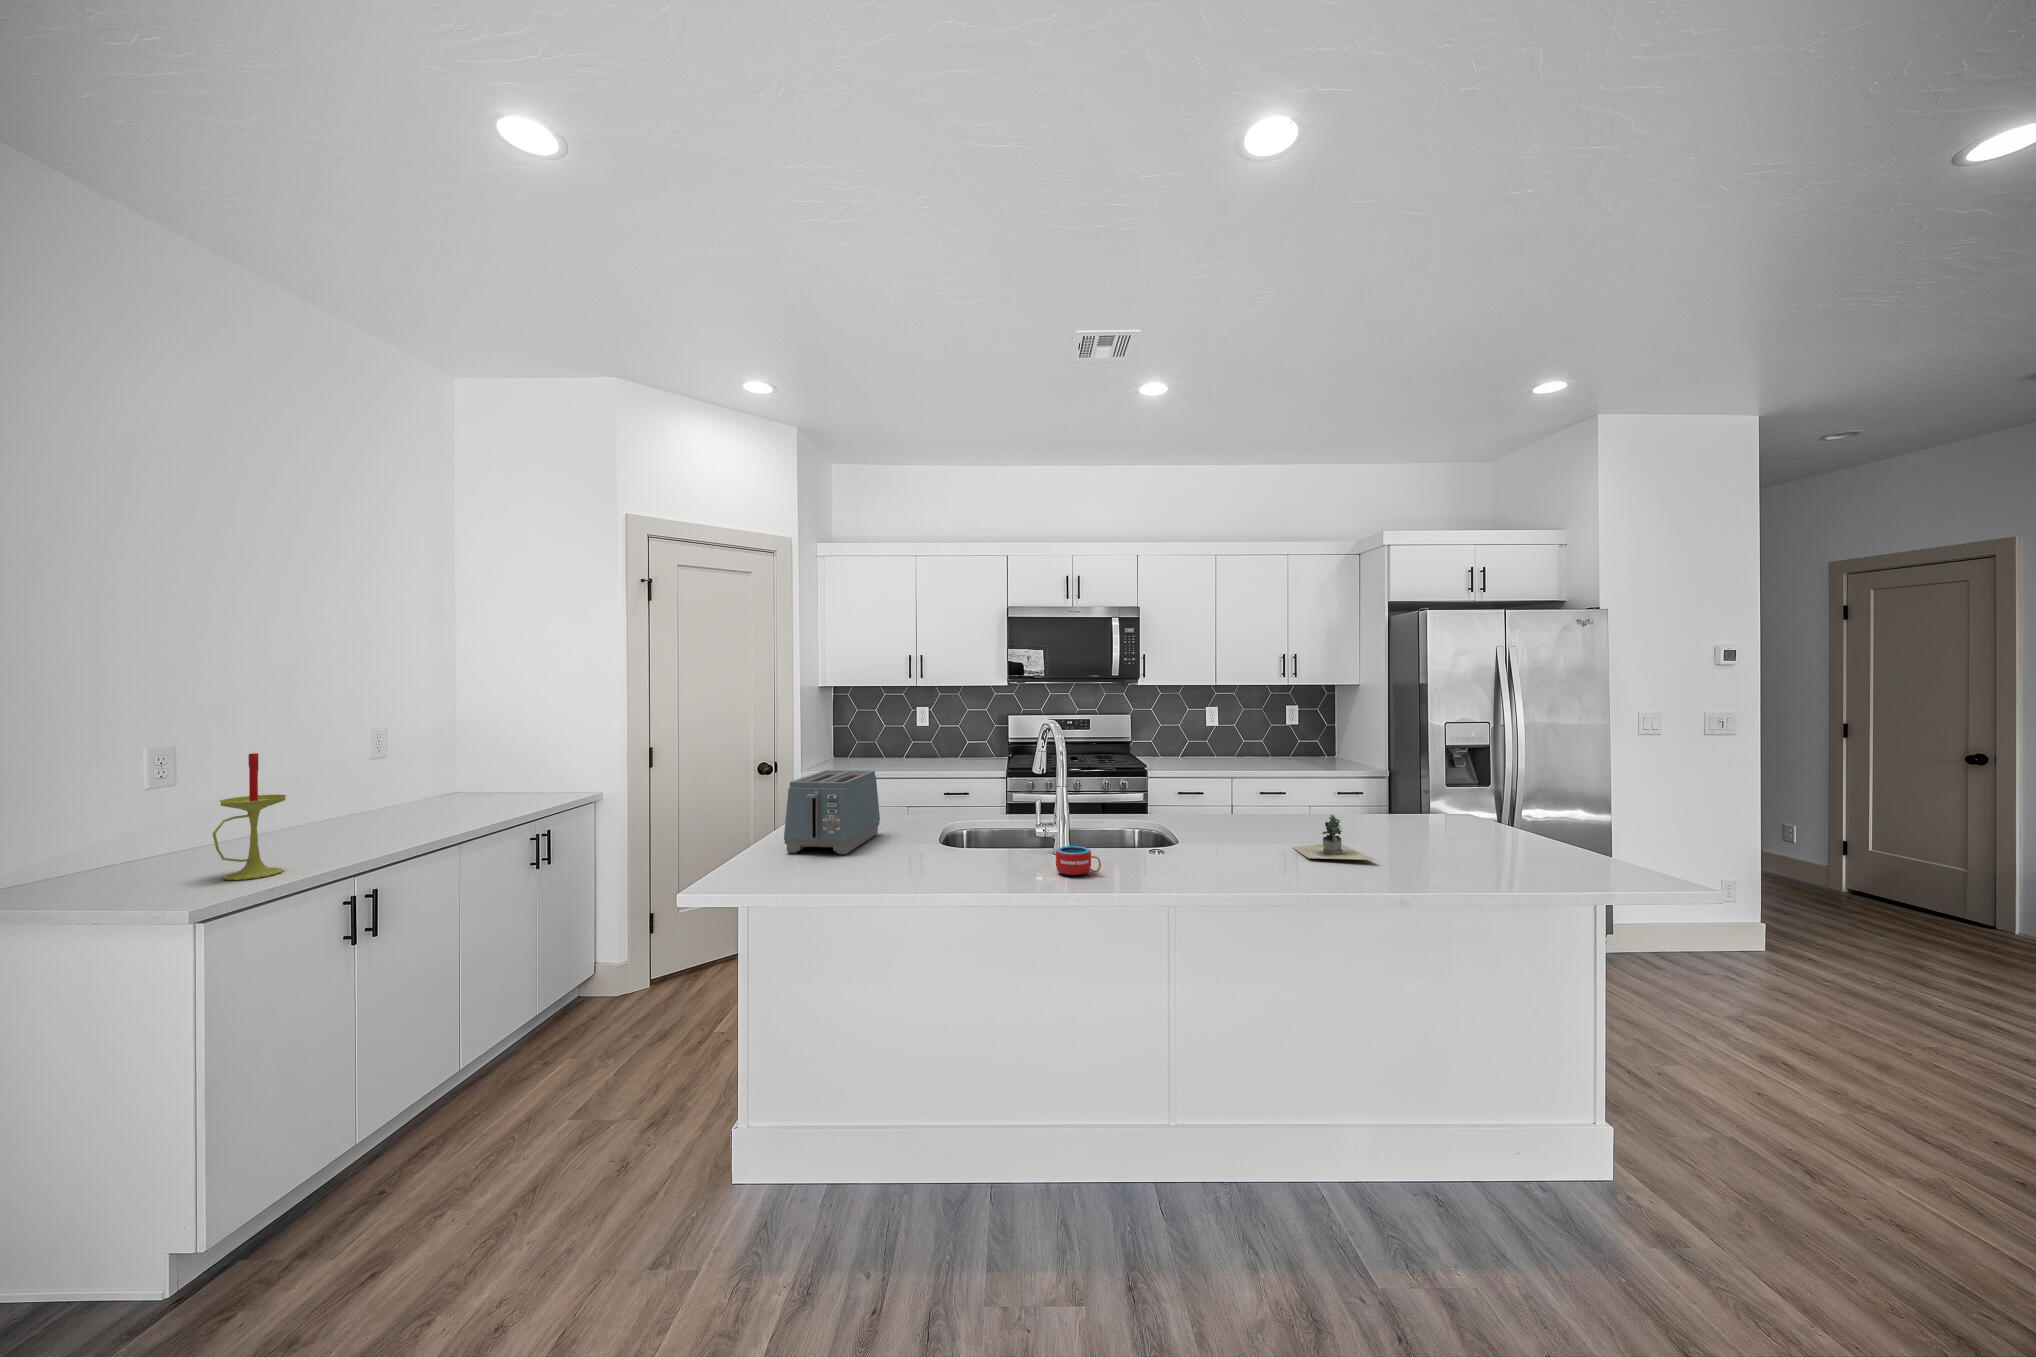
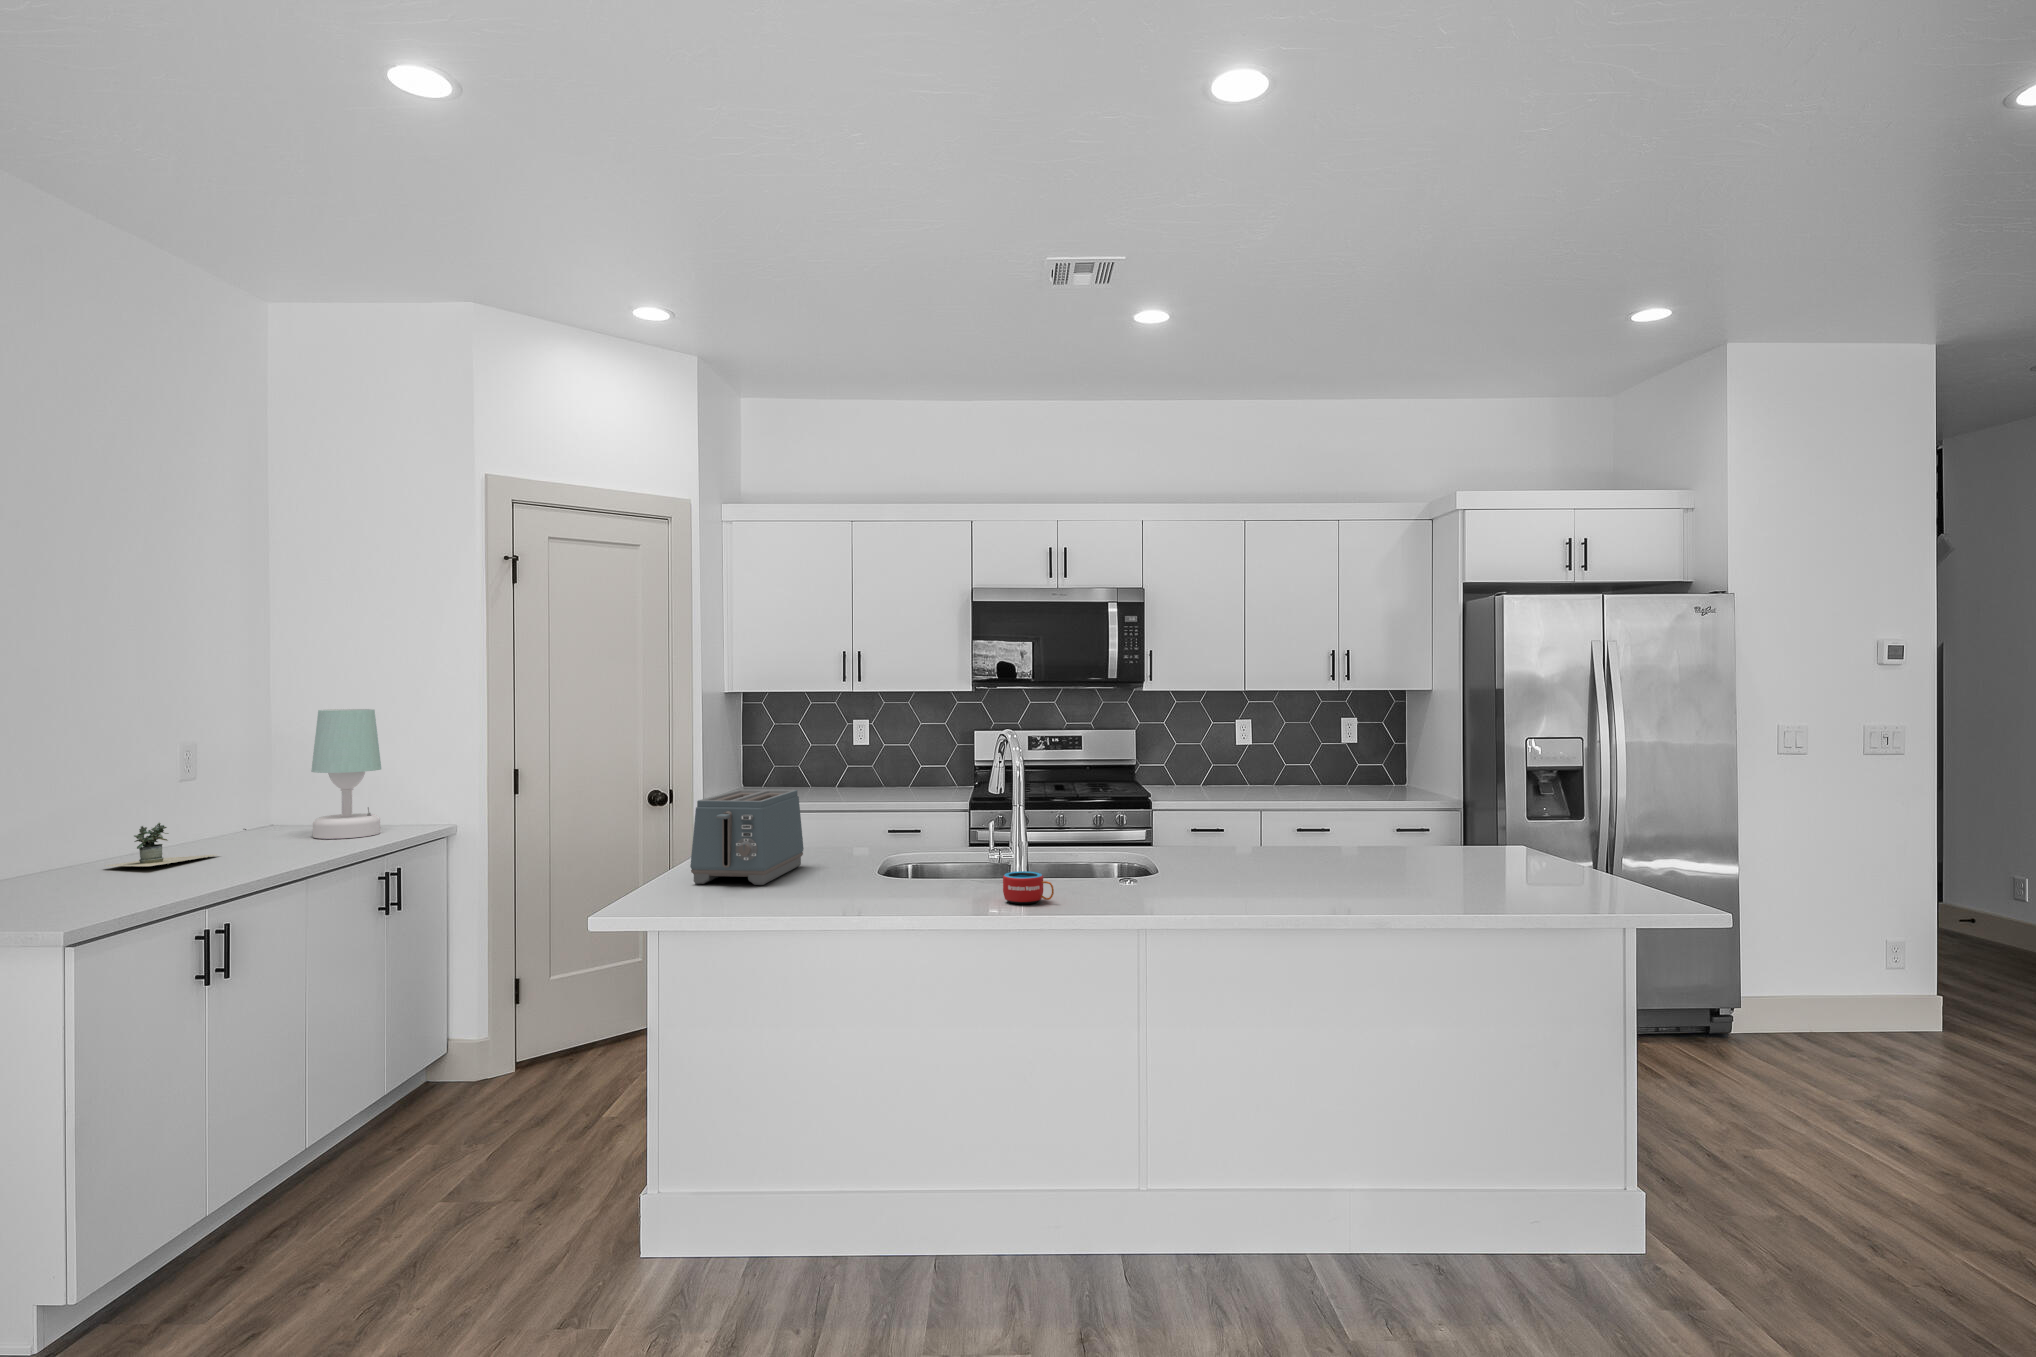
table lamp: none [481,701,539,806] -> present [311,709,381,839]
candle: present [212,753,286,880] -> none [47,761,122,908]
potted plant: present [1293,815,1376,860] -> present [106,823,246,866]

